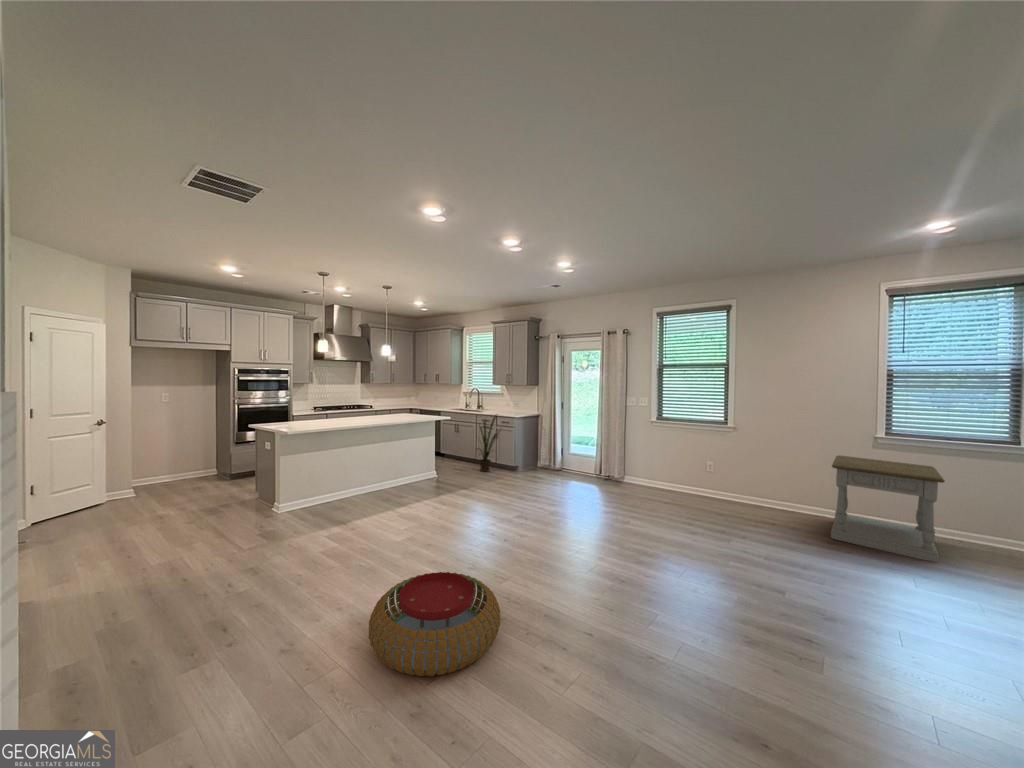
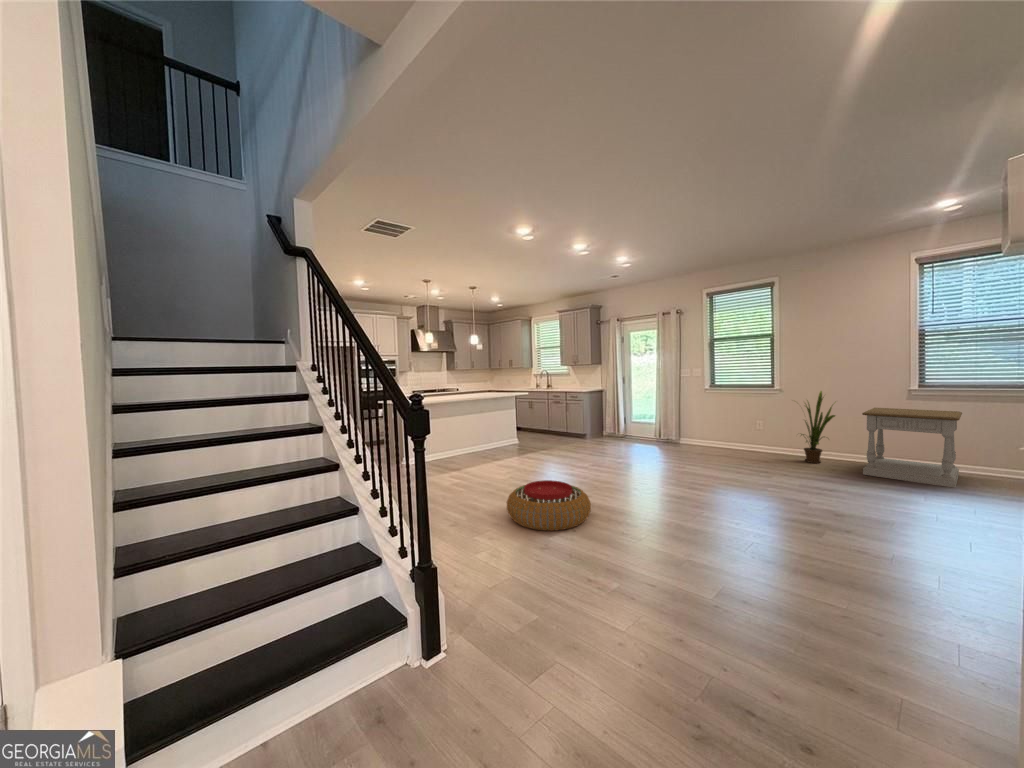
house plant: present [479,415,497,472] -> present [801,391,835,463]

